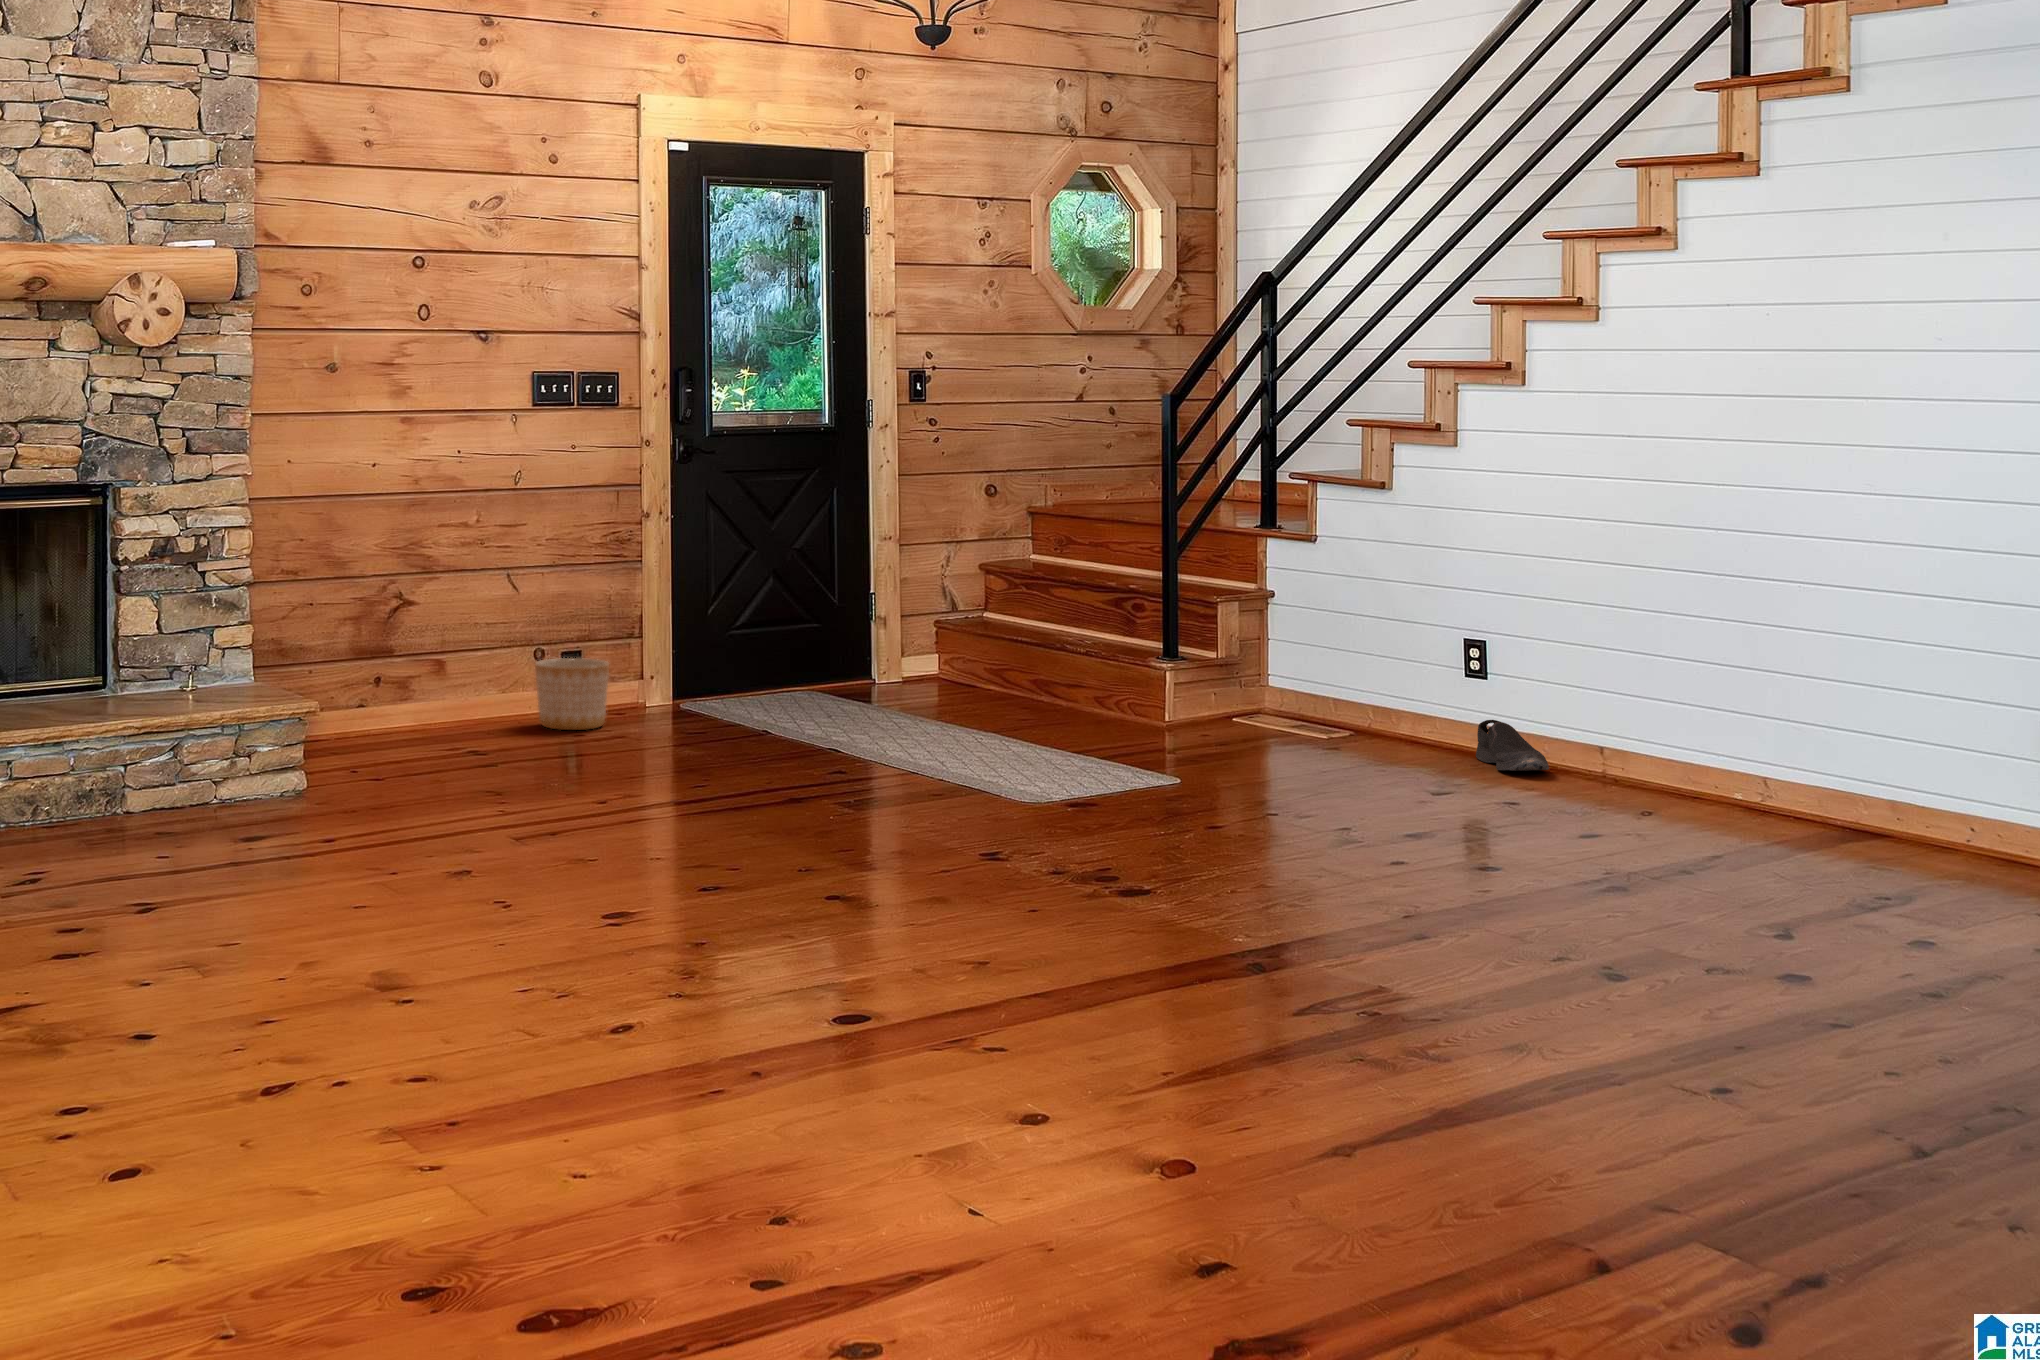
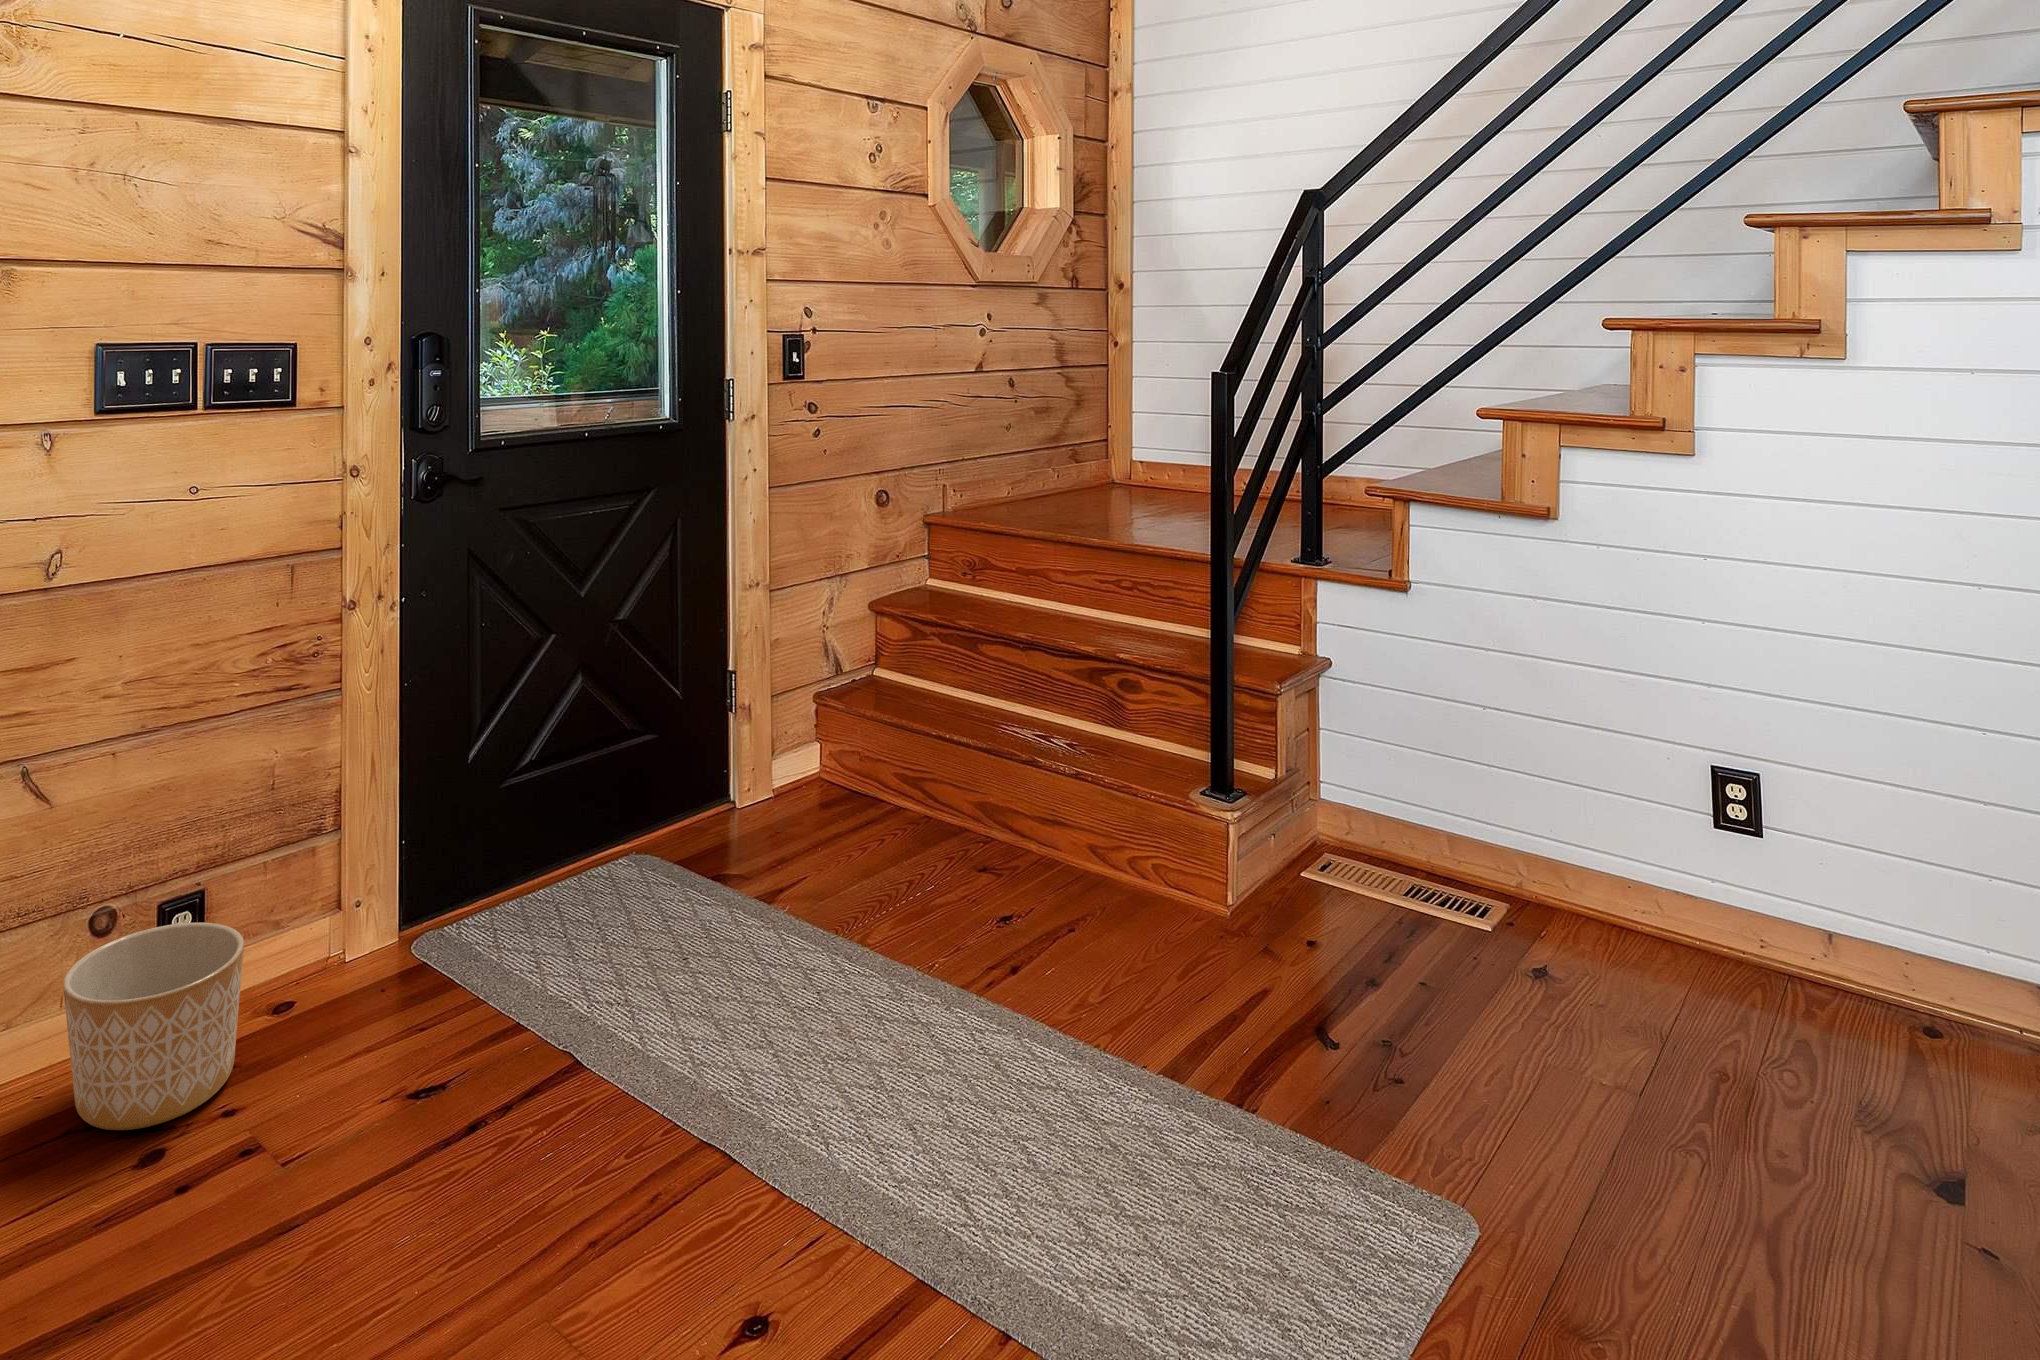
shoe: present [1476,720,1549,771] -> none [1790,935,2034,1091]

